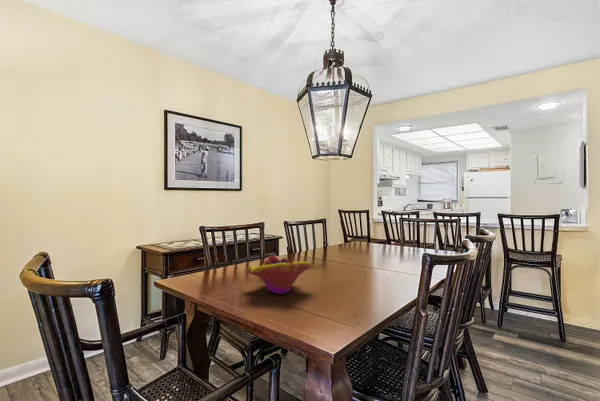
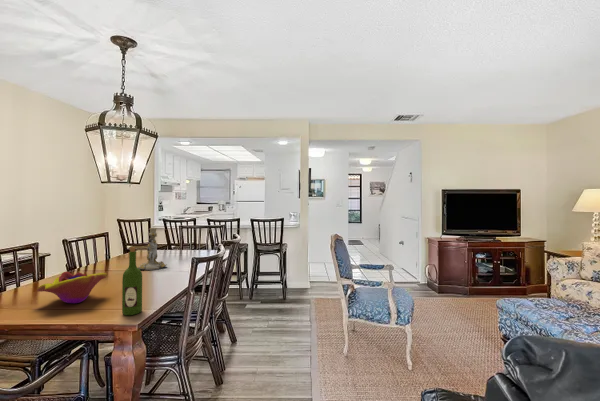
candlestick: none [351,215,384,267] -> present [138,228,166,270]
wine bottle: none [321,229,346,328] -> present [122,247,142,315]

